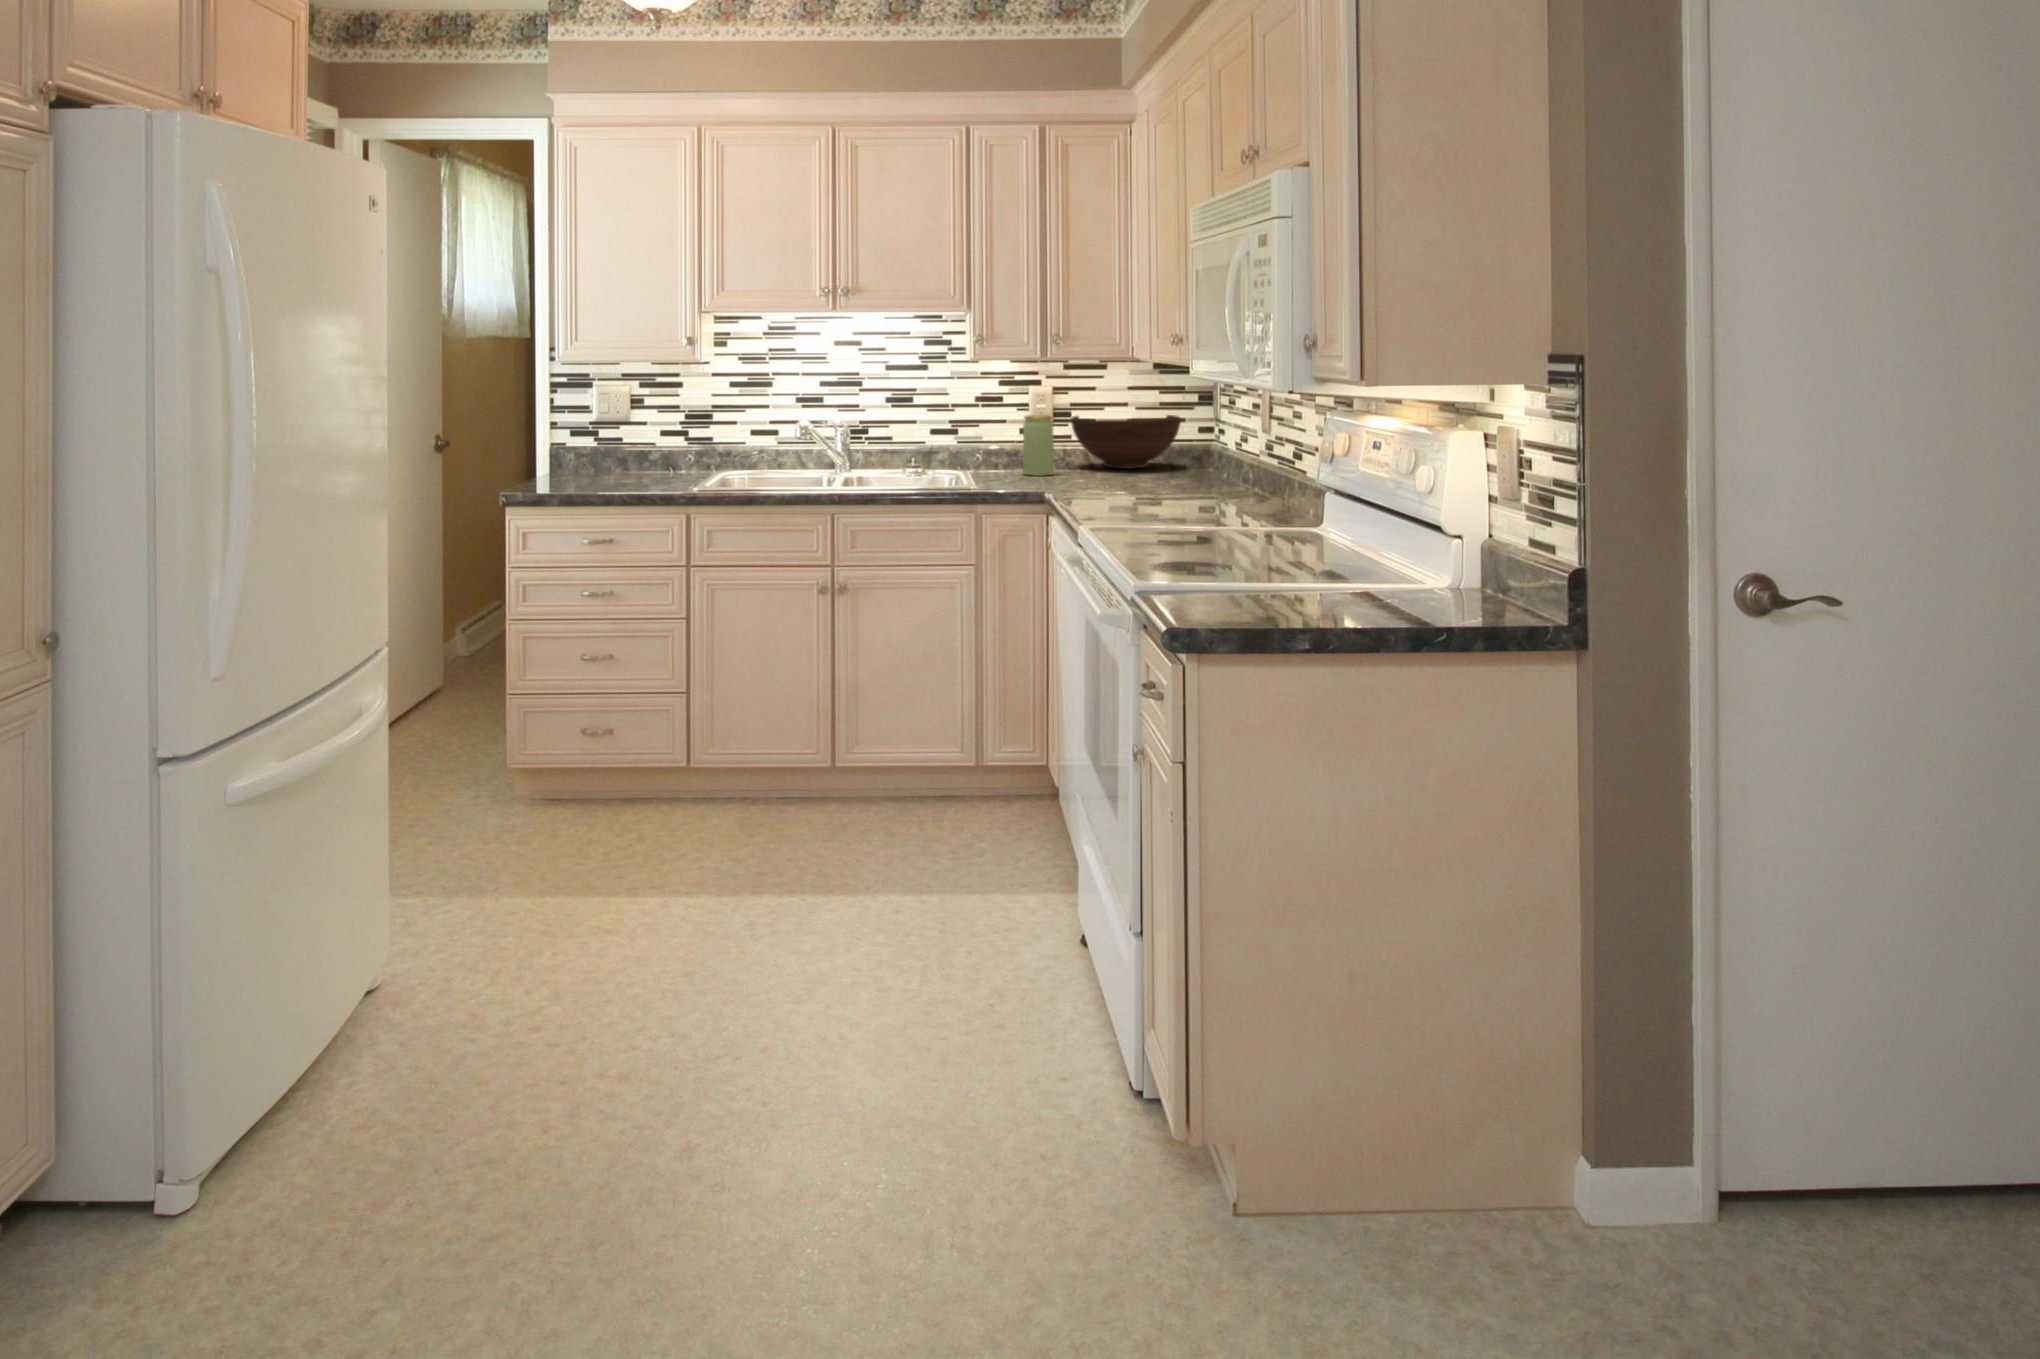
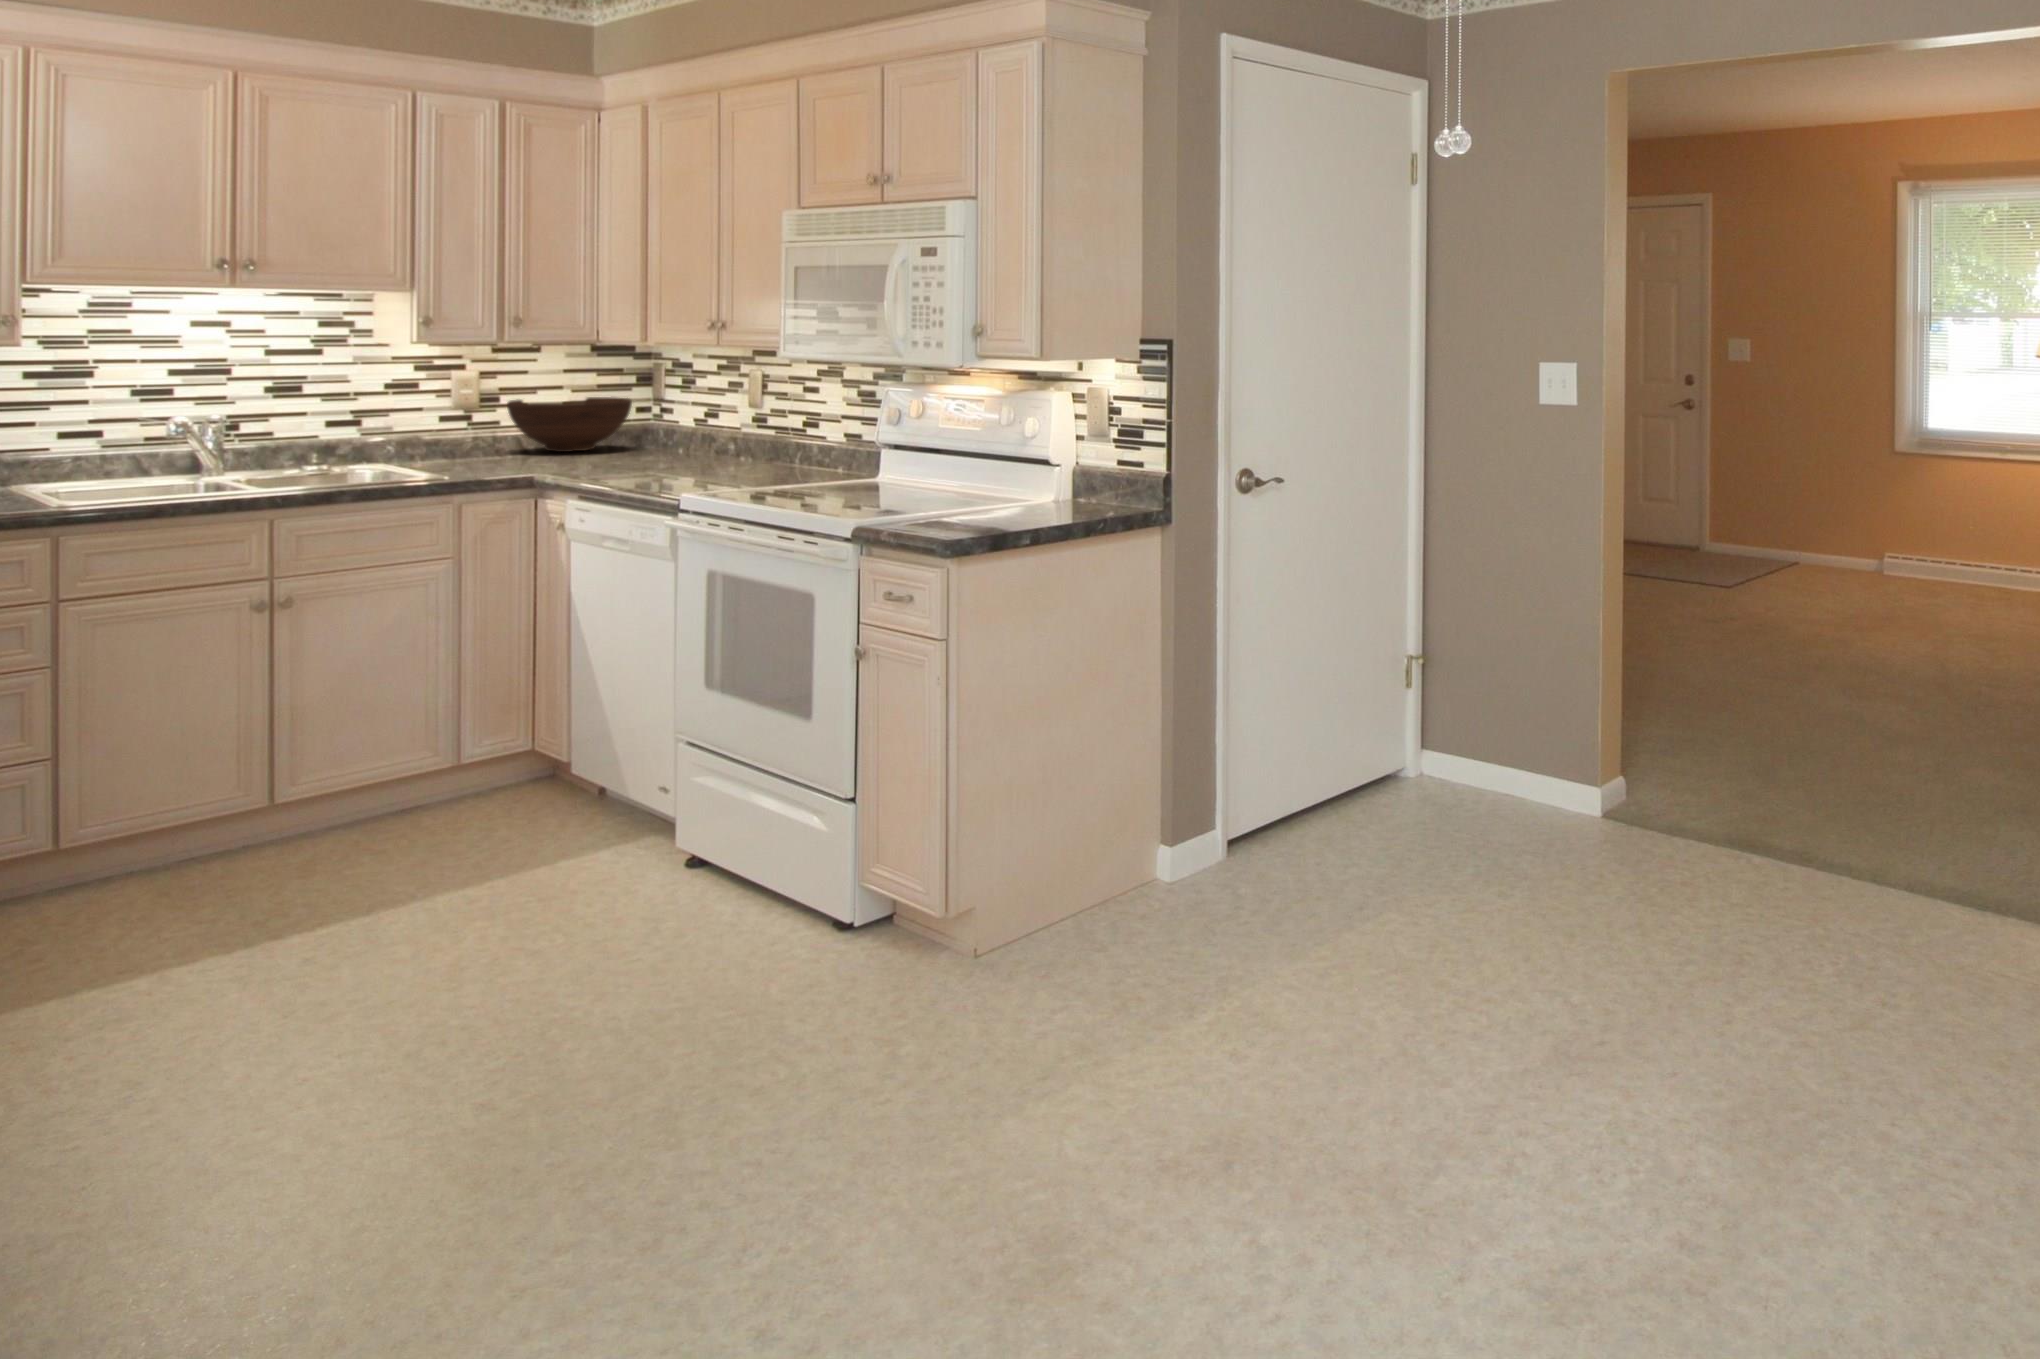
jar: present [1023,415,1054,476] -> none [474,400,511,463]

